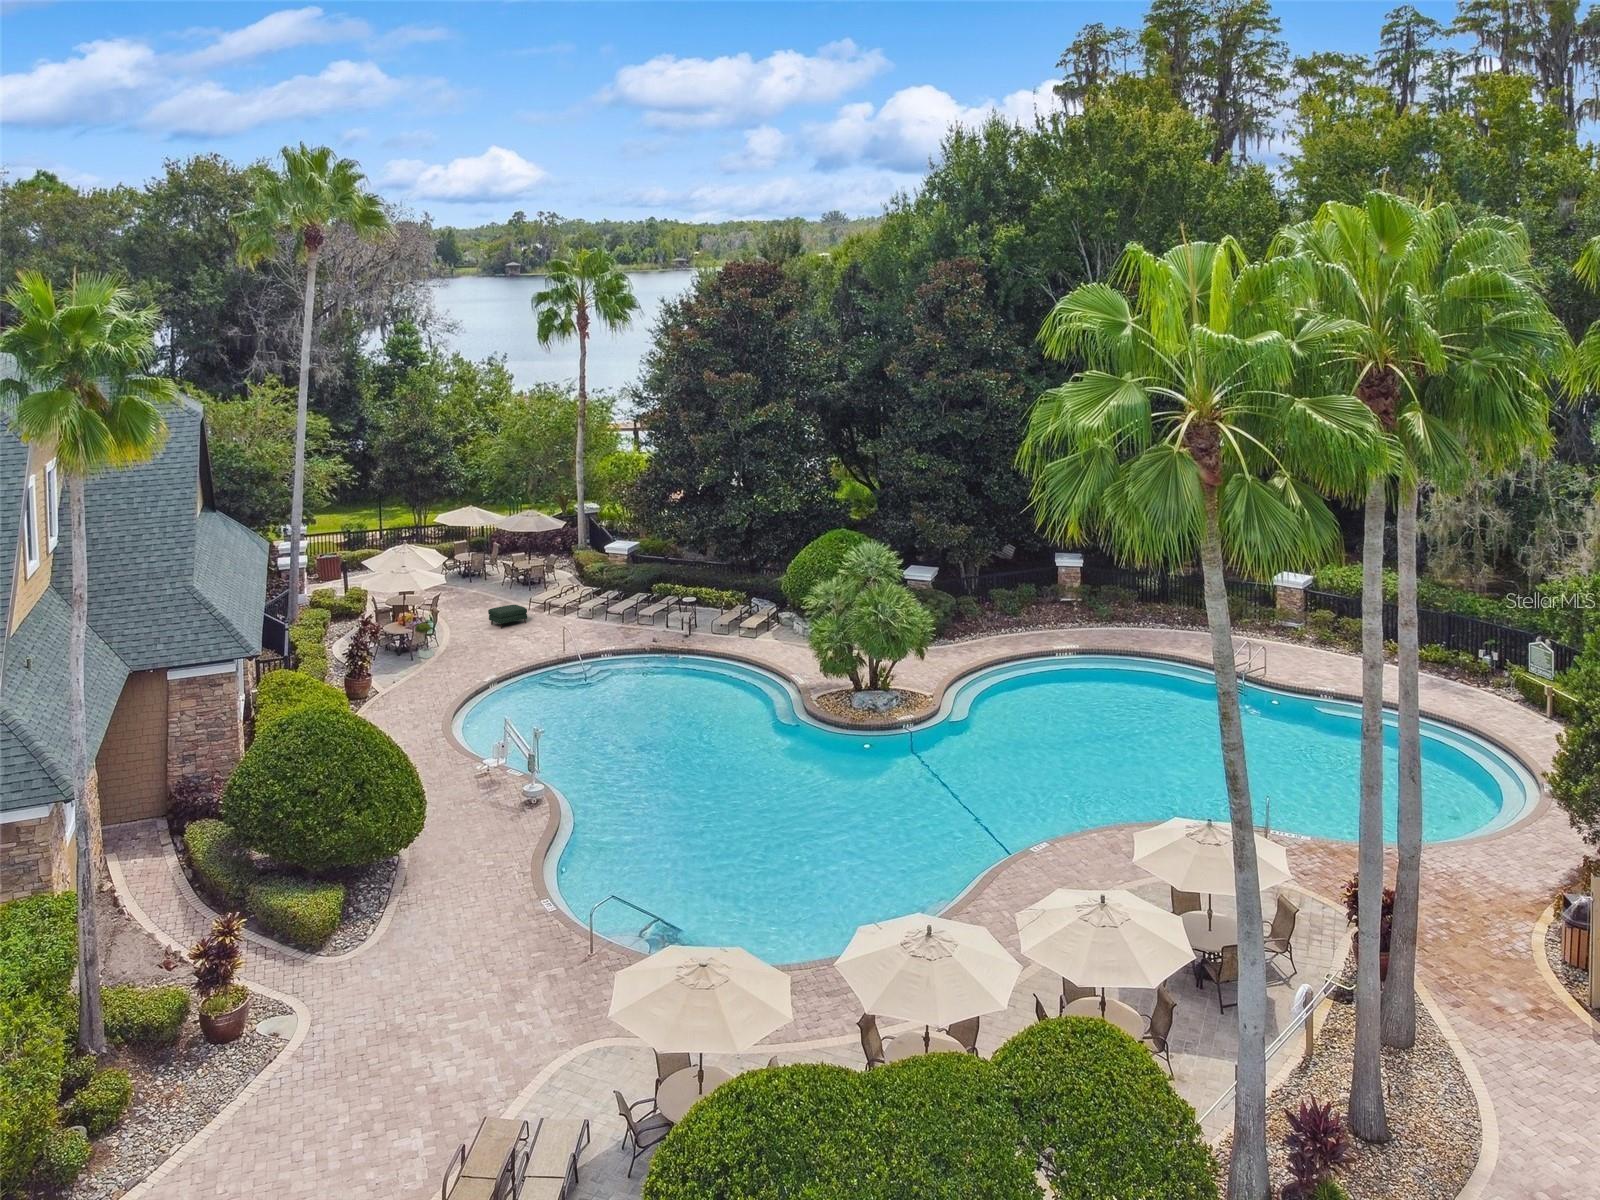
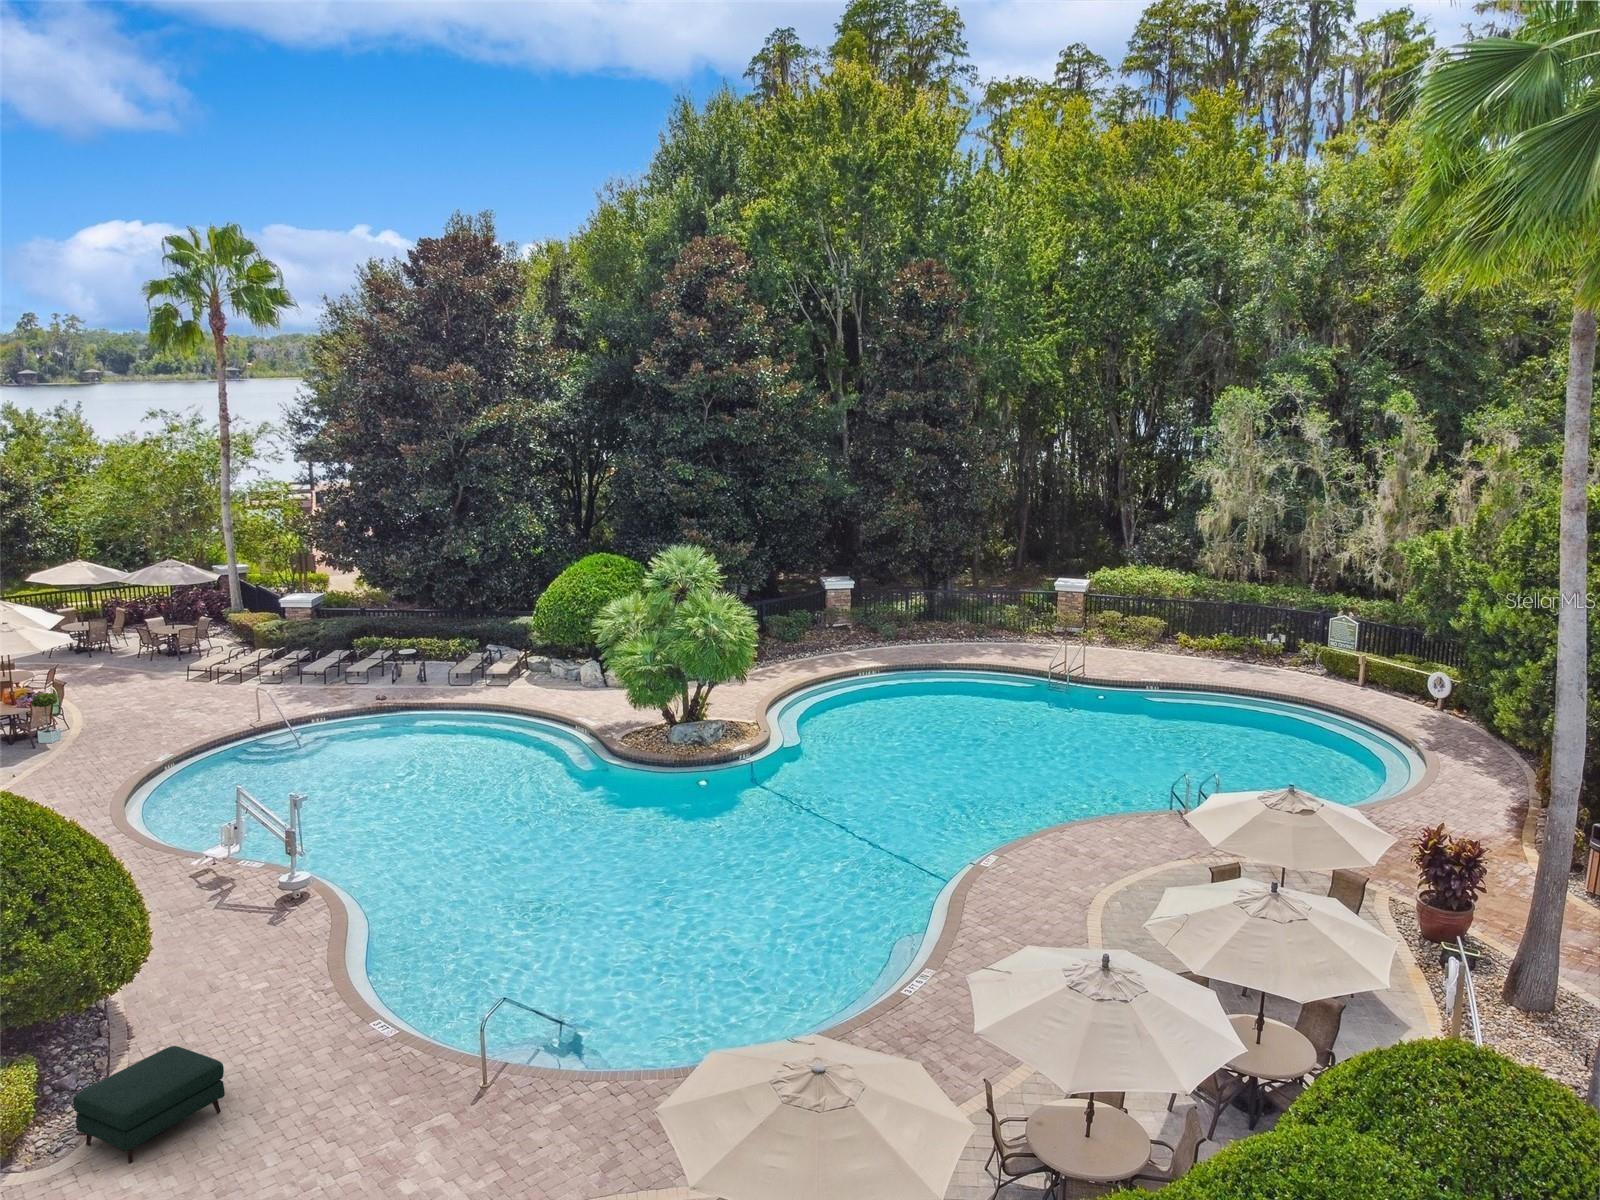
ottoman: present [488,605,527,628] -> present [73,1046,225,1164]

